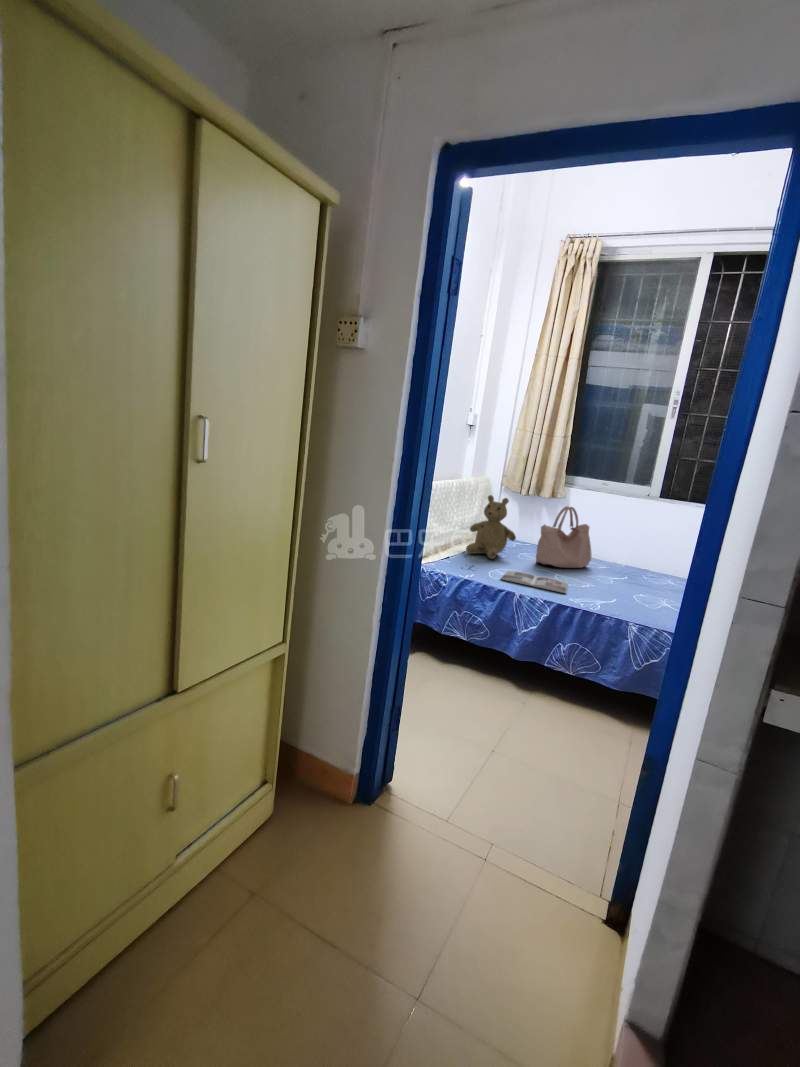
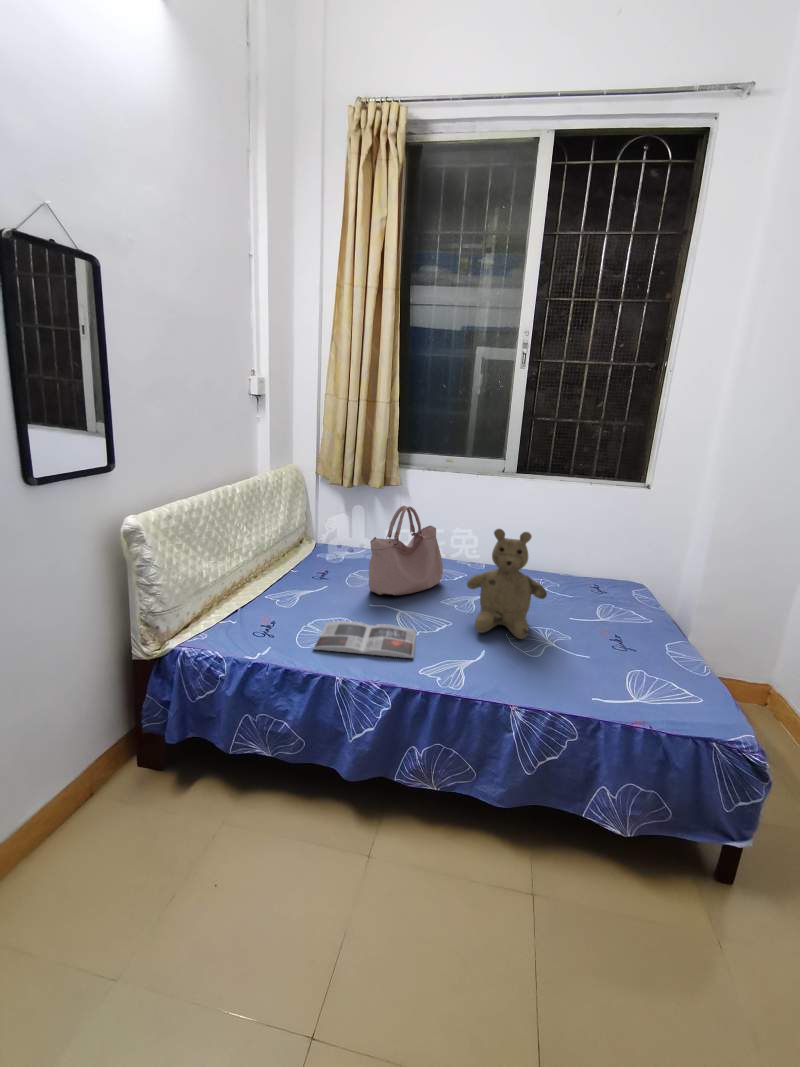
teddy bear: present [466,495,516,559] -> present [467,529,547,639]

